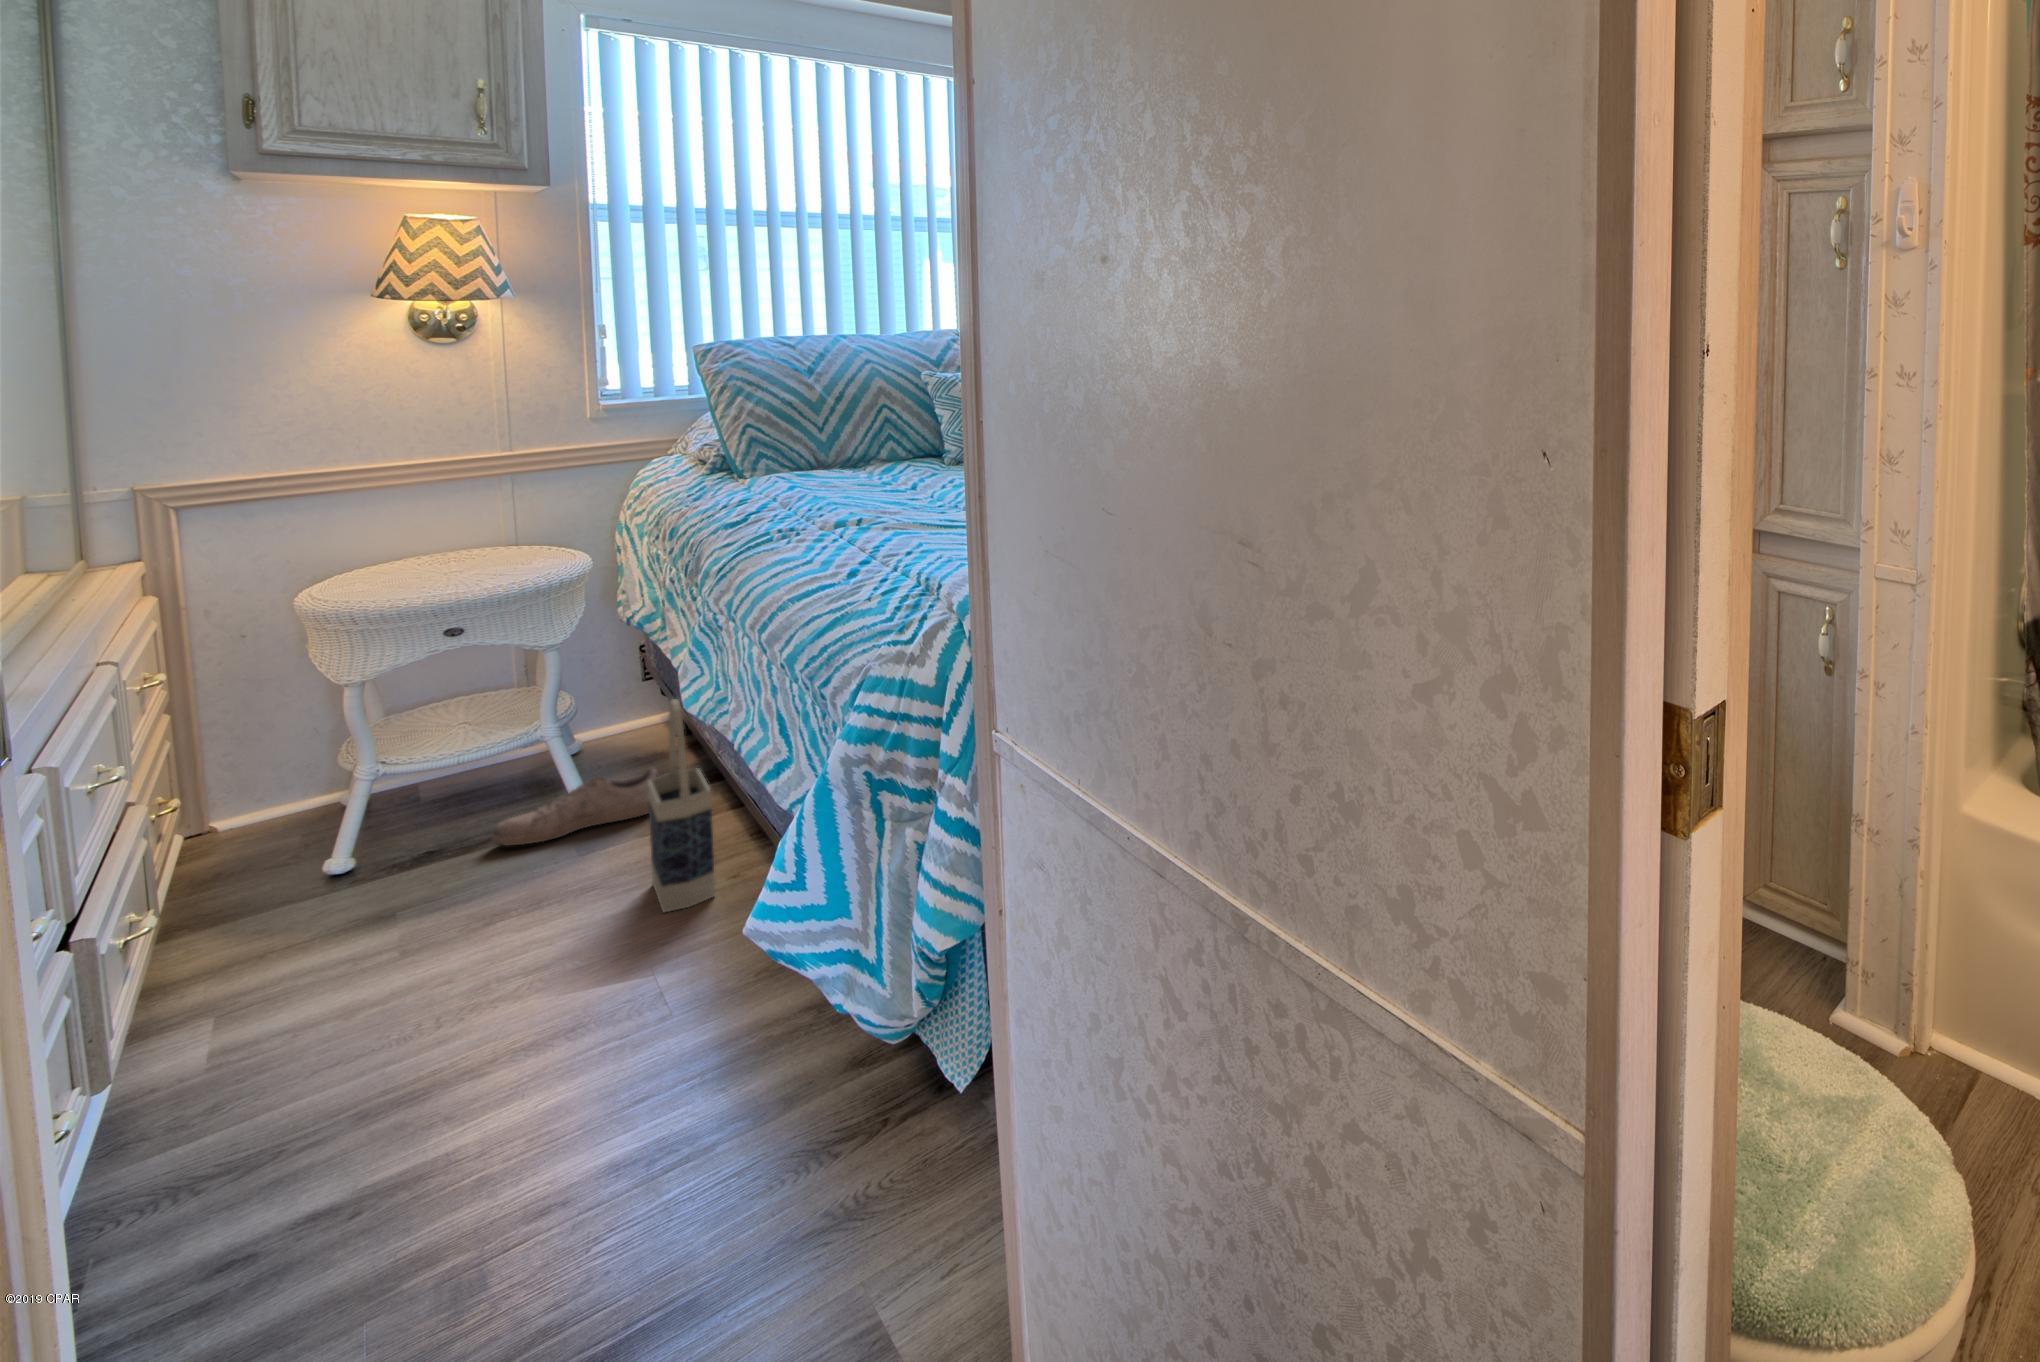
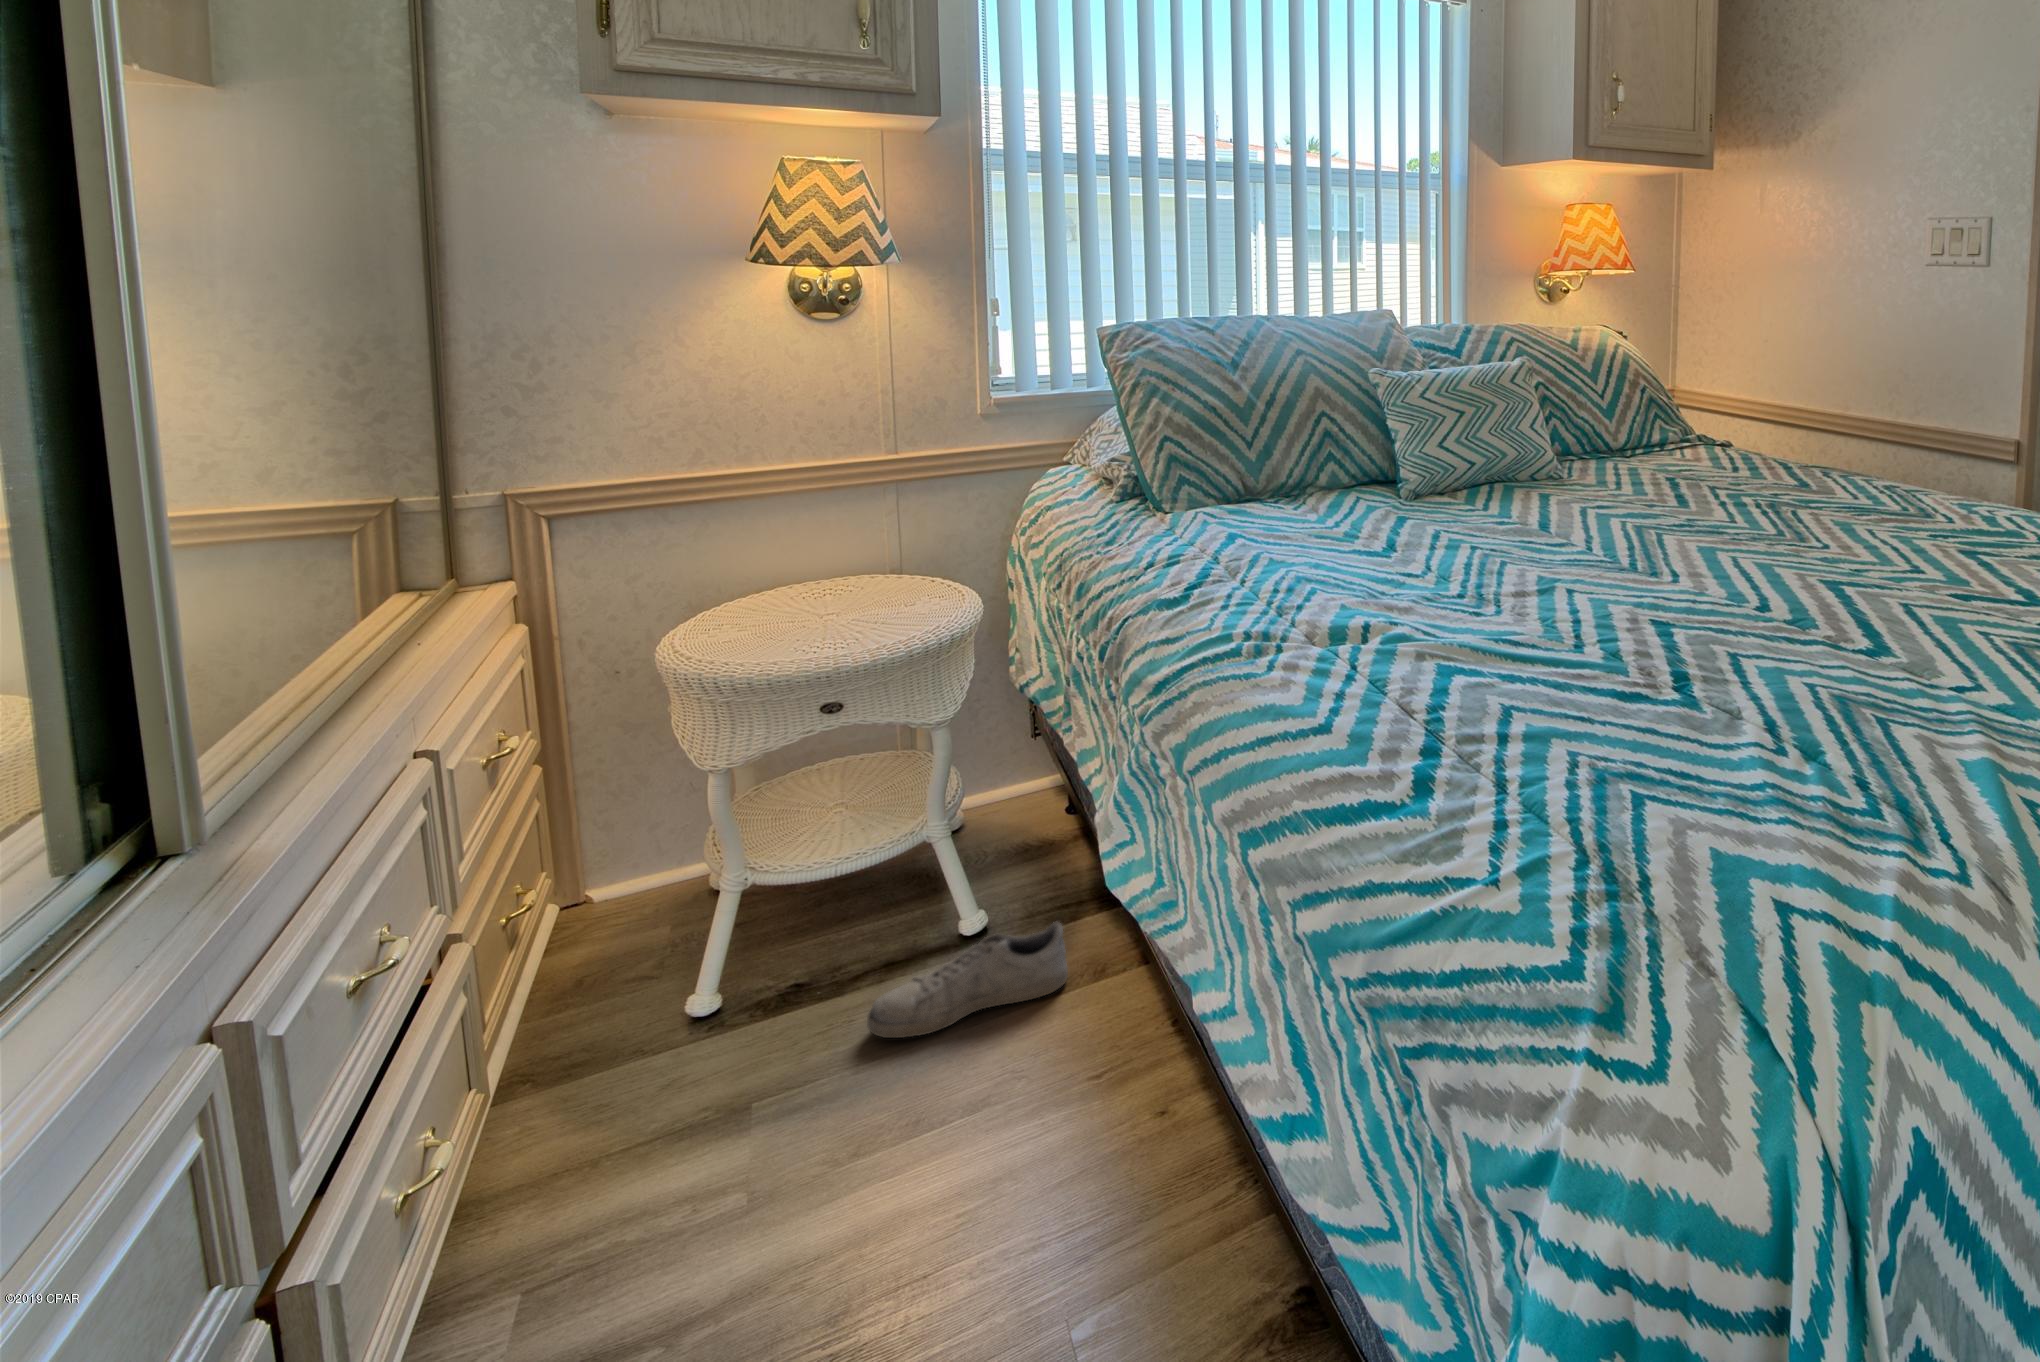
bag: present [648,699,715,912] -> none [1067,904,1163,1266]

